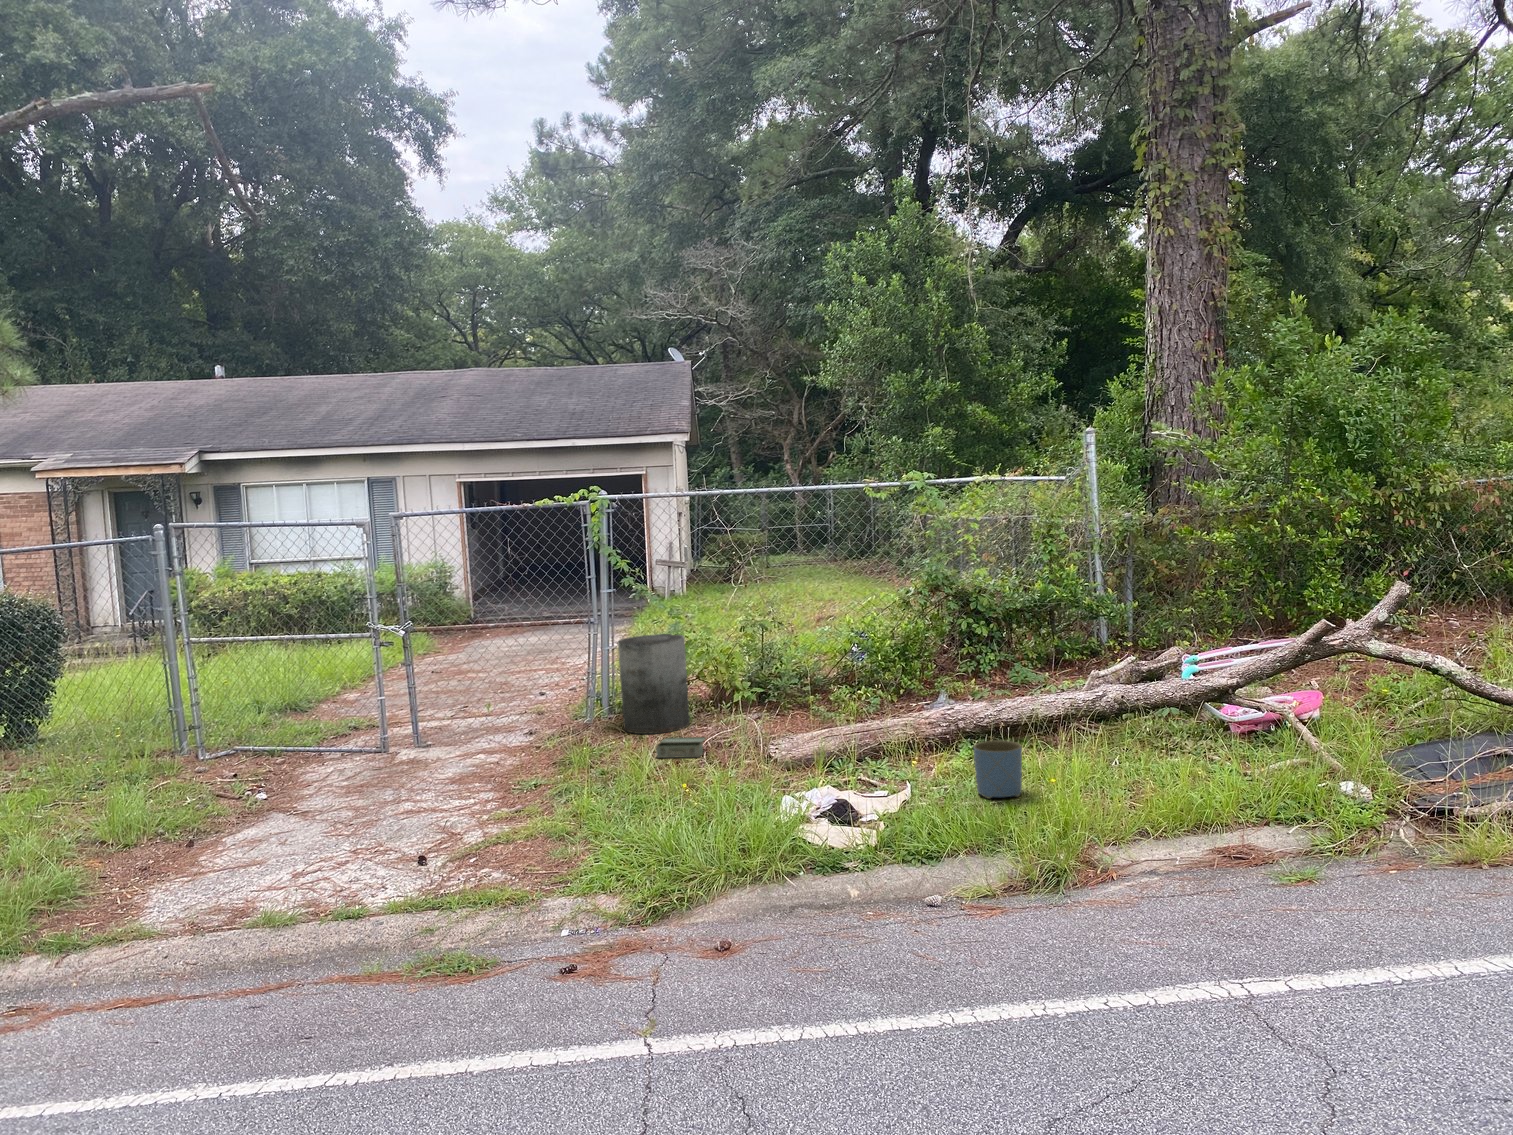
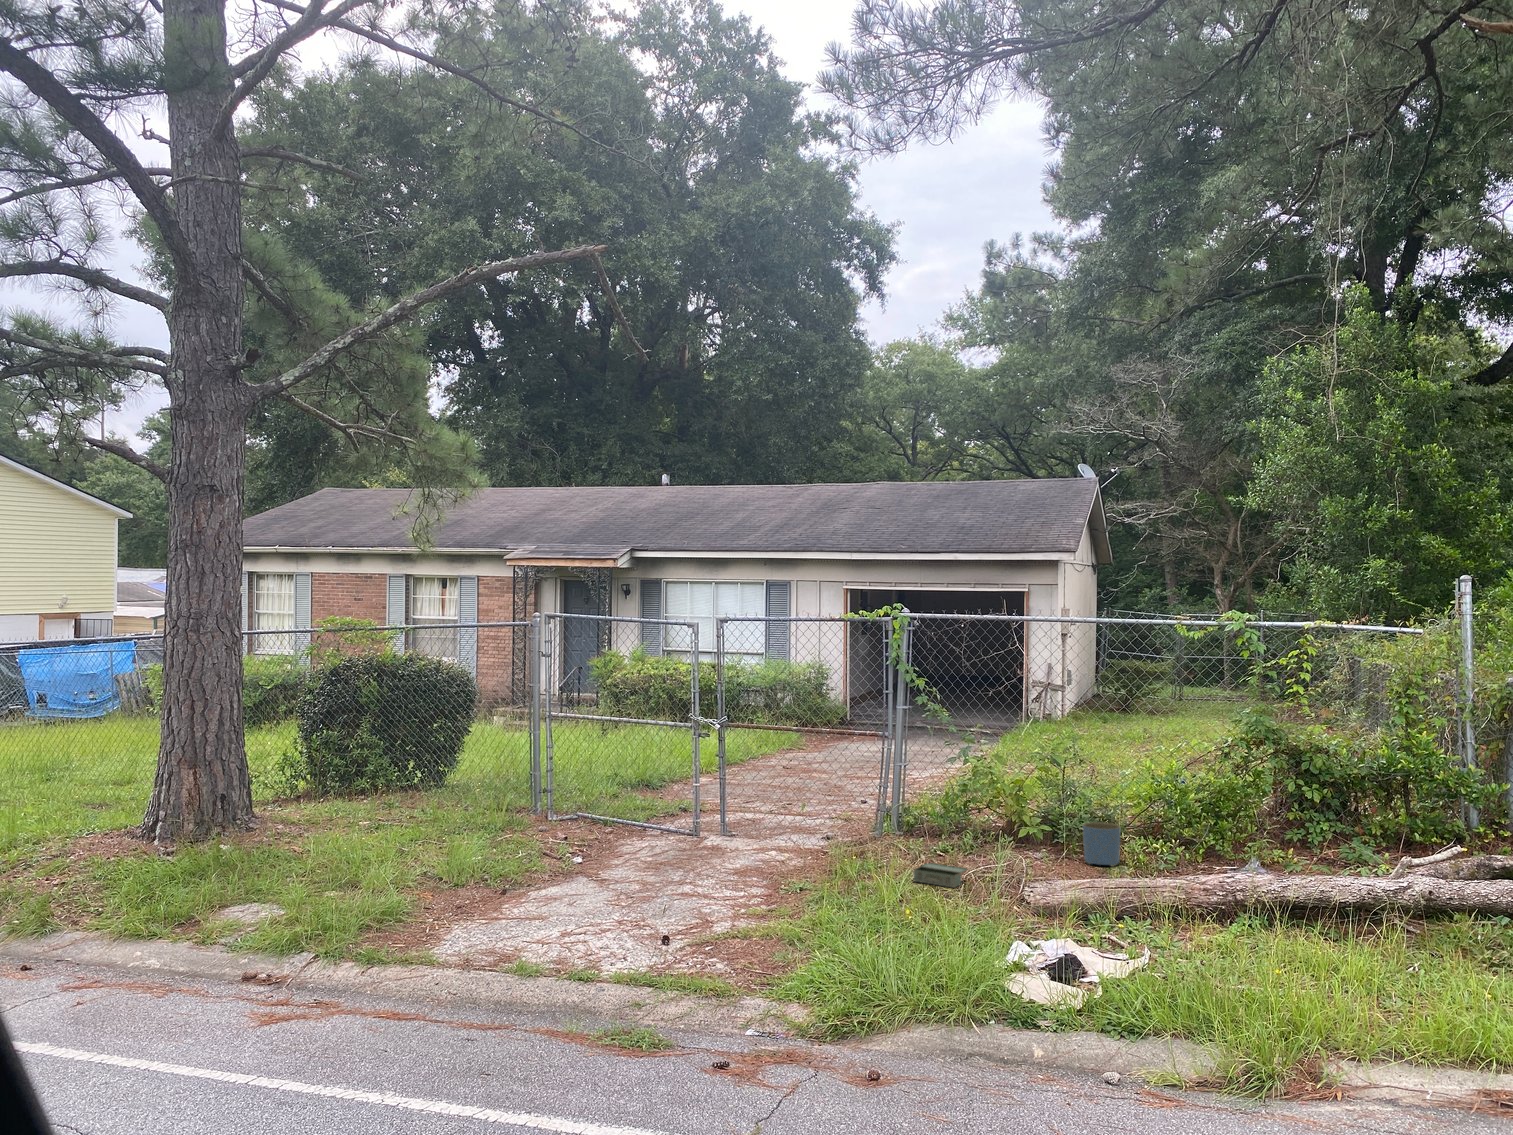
trash can: present [618,634,690,734] -> none [903,756,971,858]
planter: present [973,740,1022,799] -> present [1083,822,1121,867]

